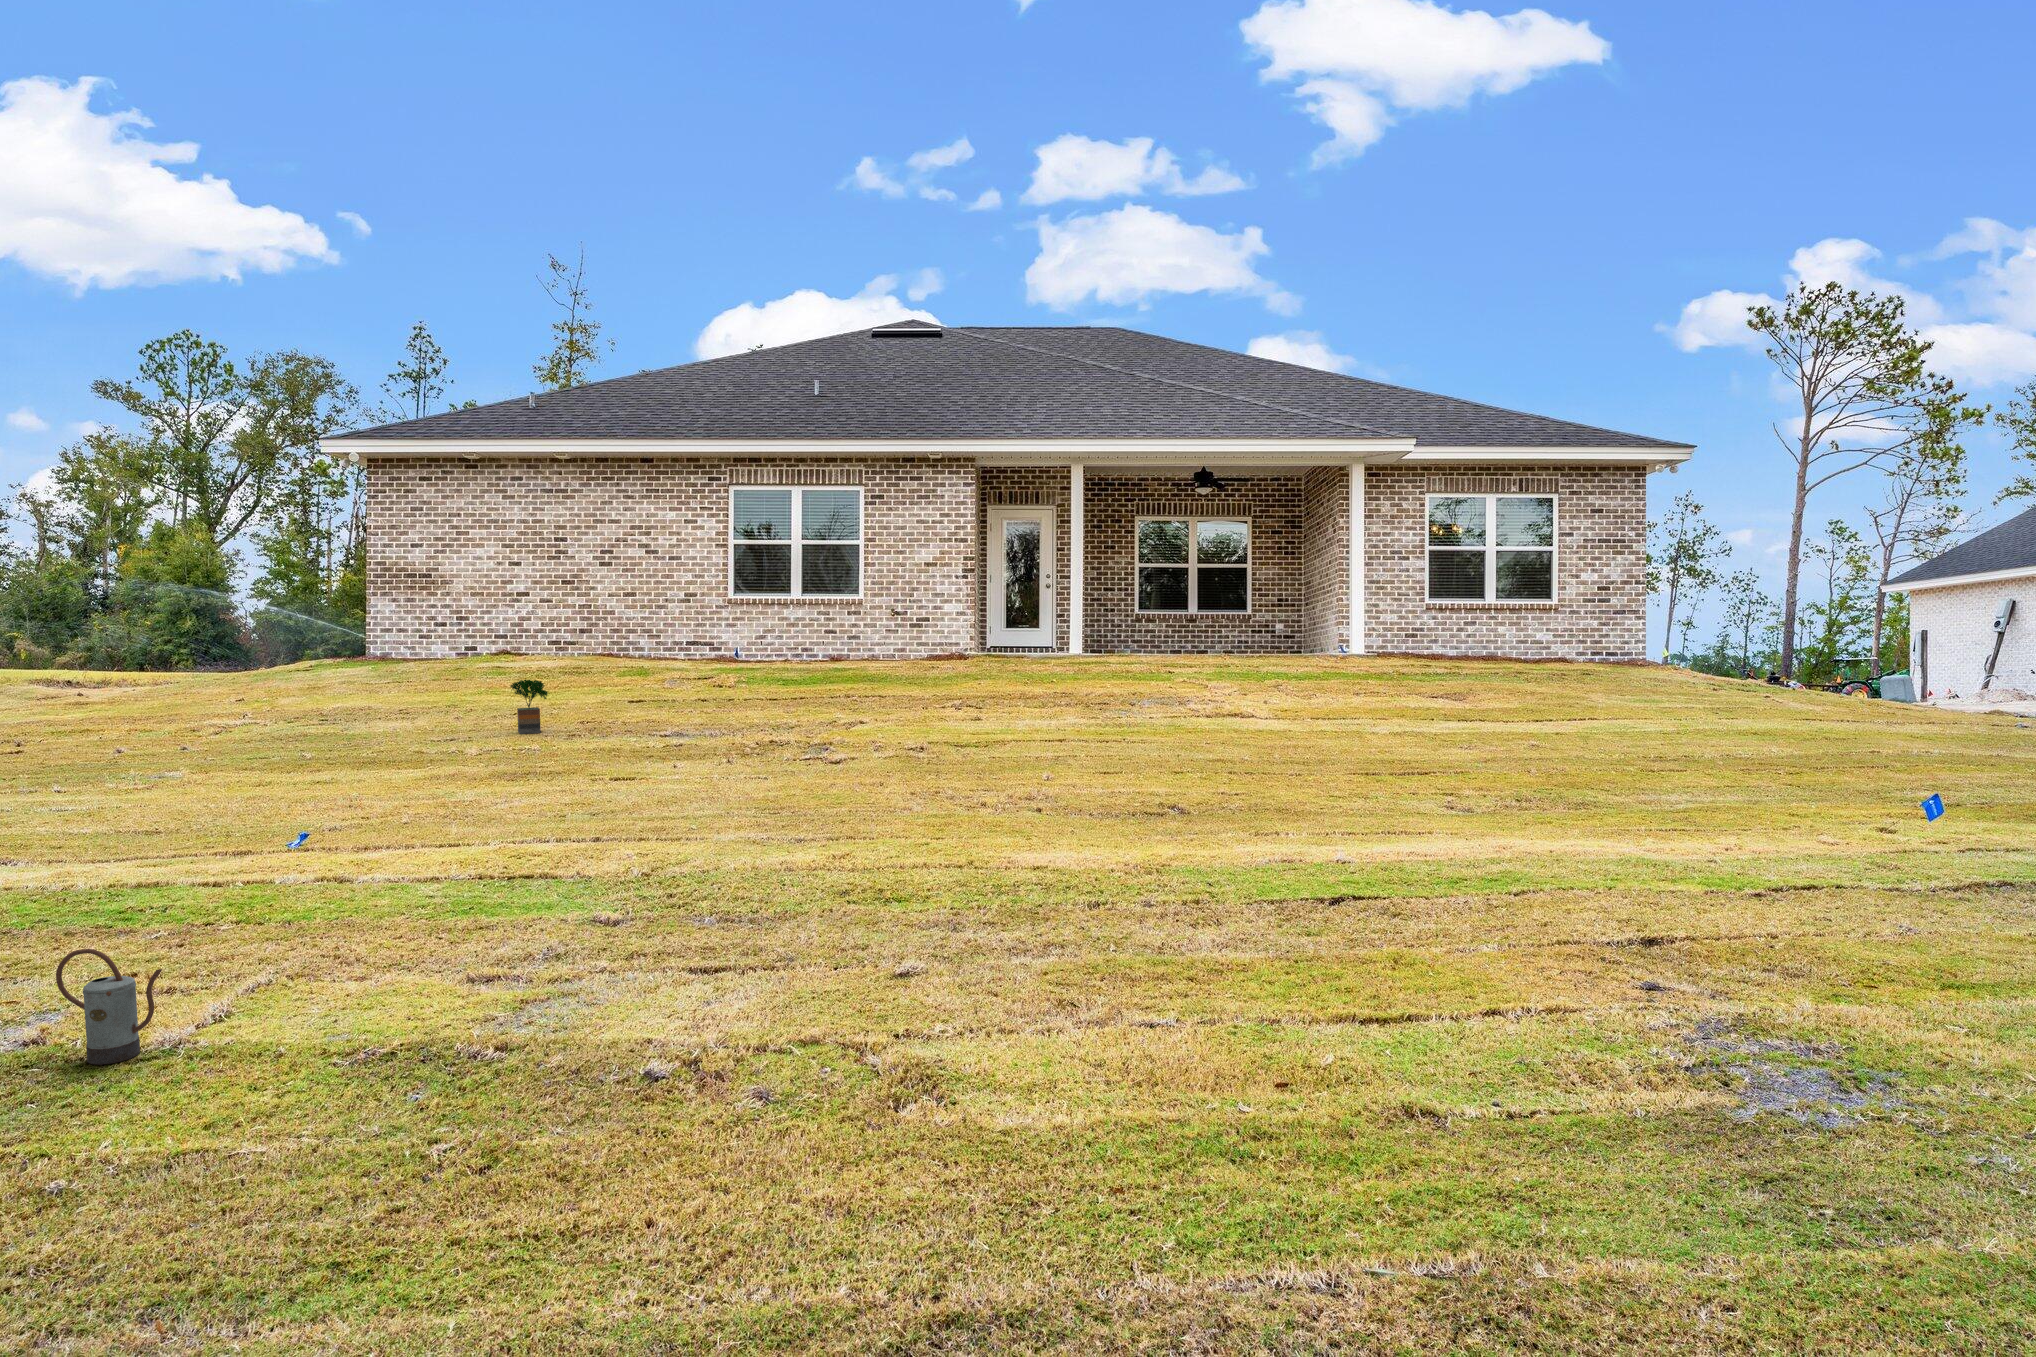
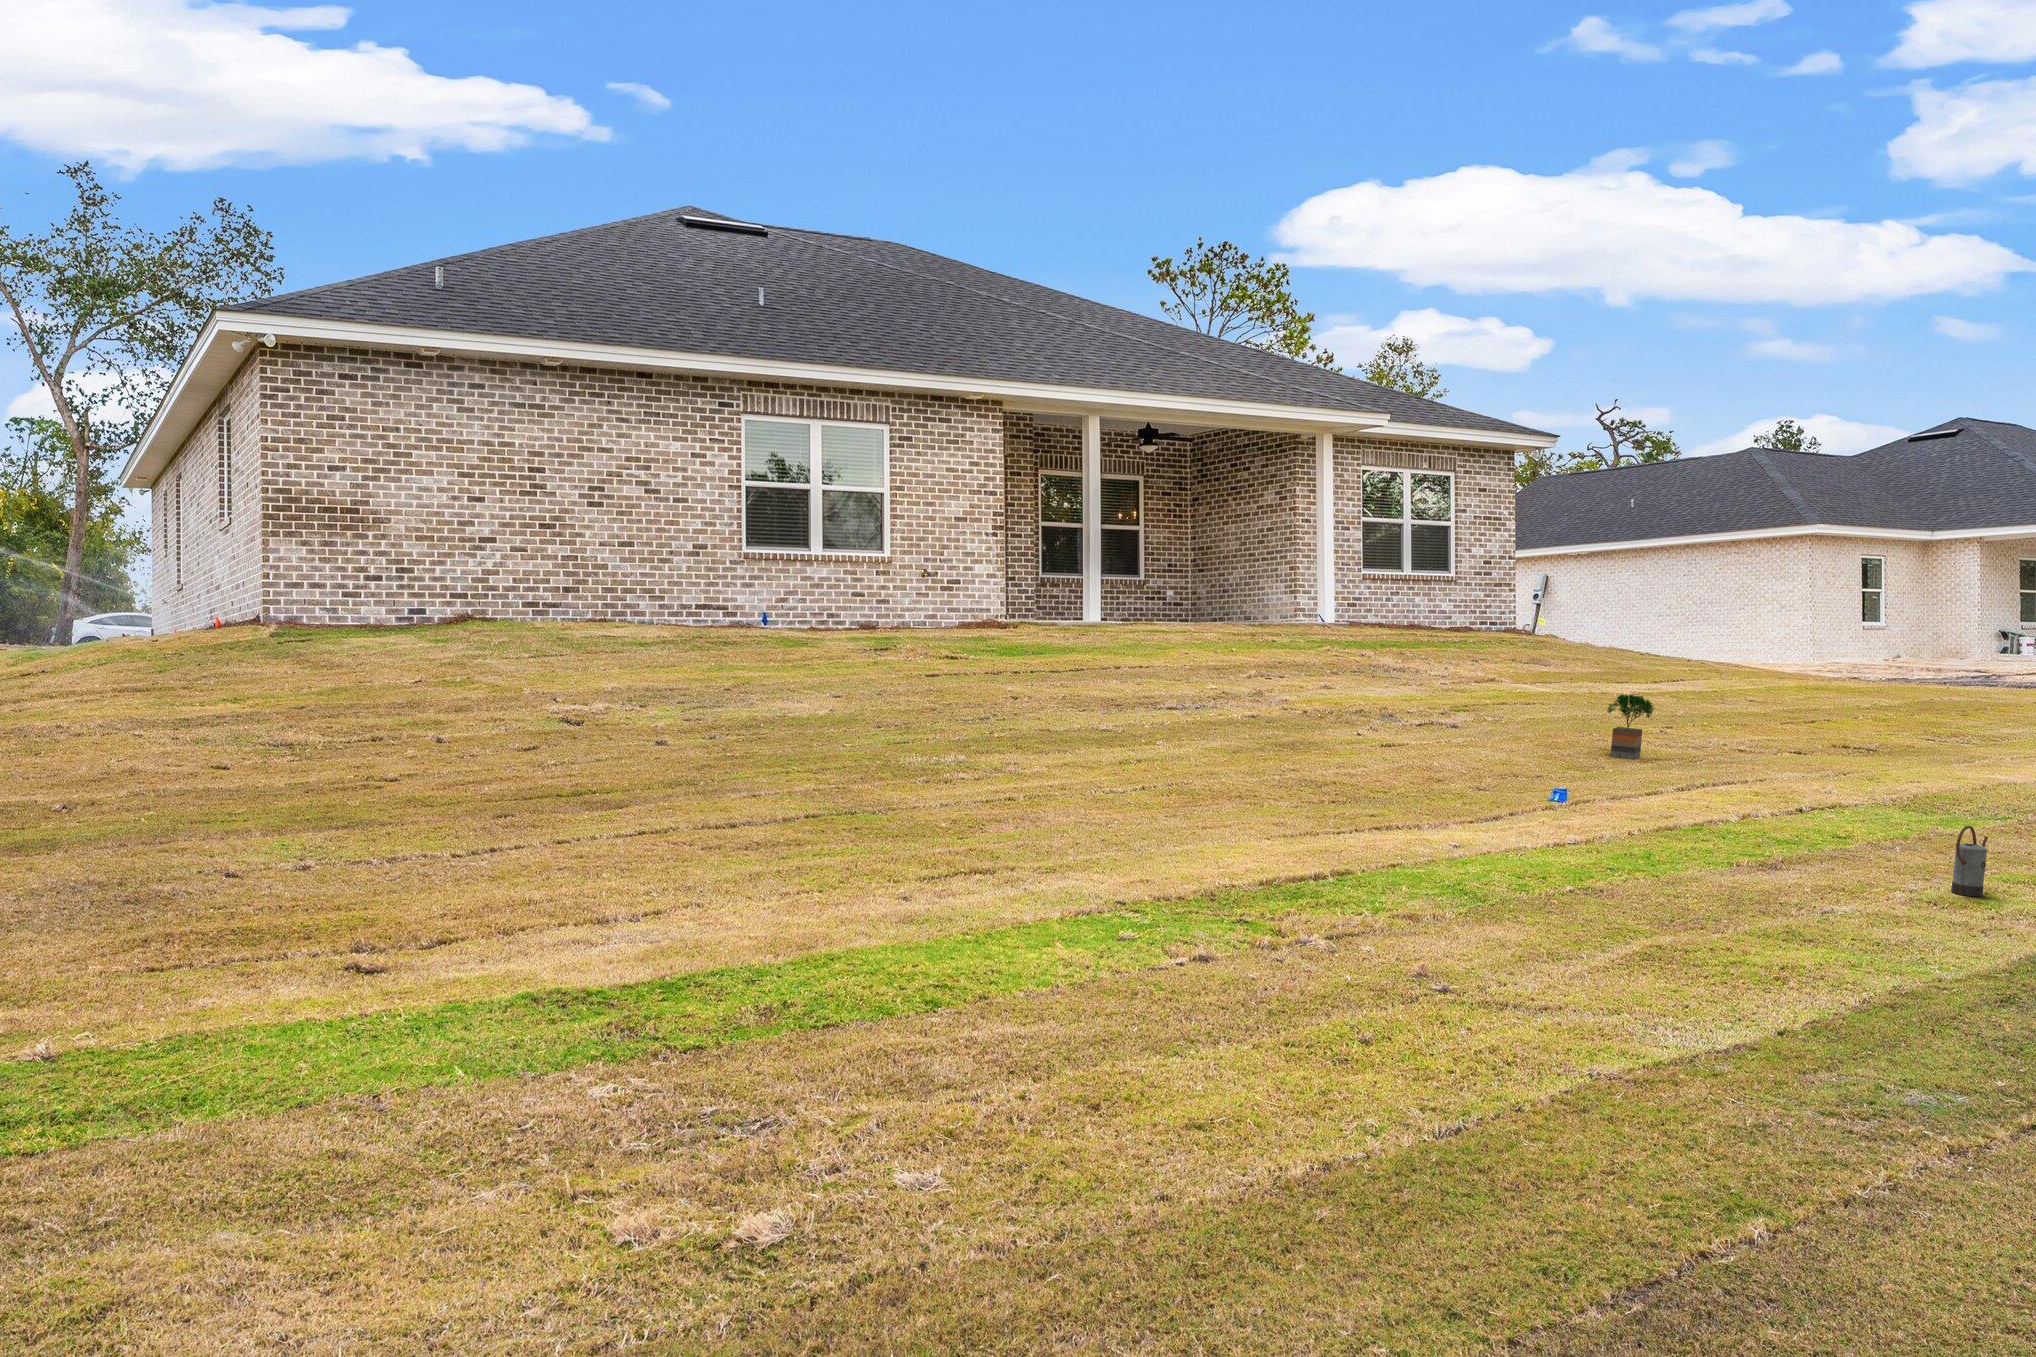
potted tree: present [510,680,548,734] -> present [1607,694,1654,759]

